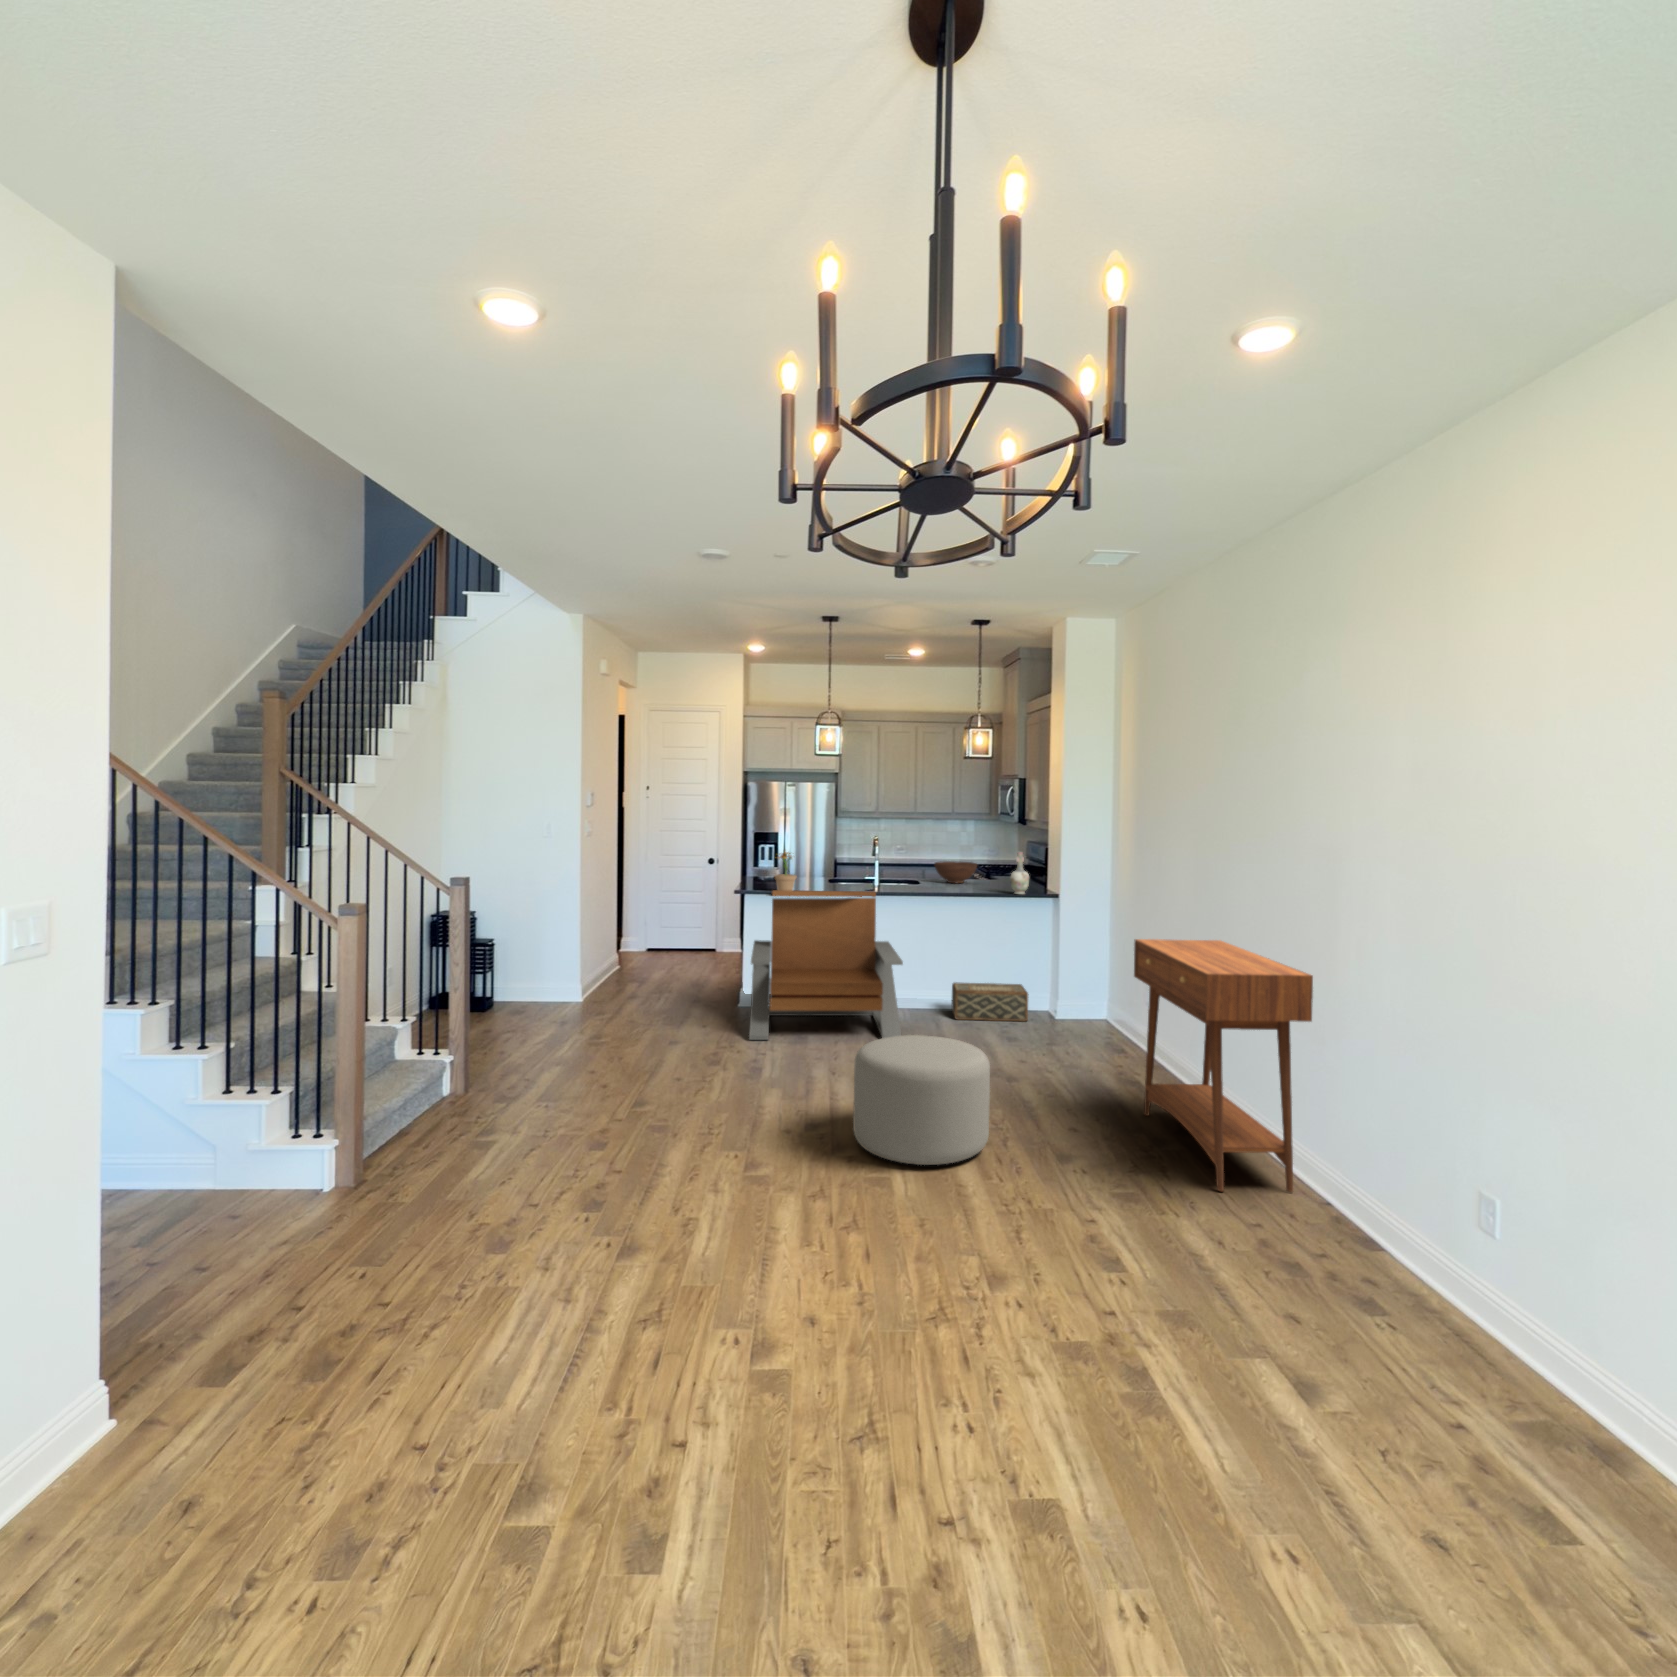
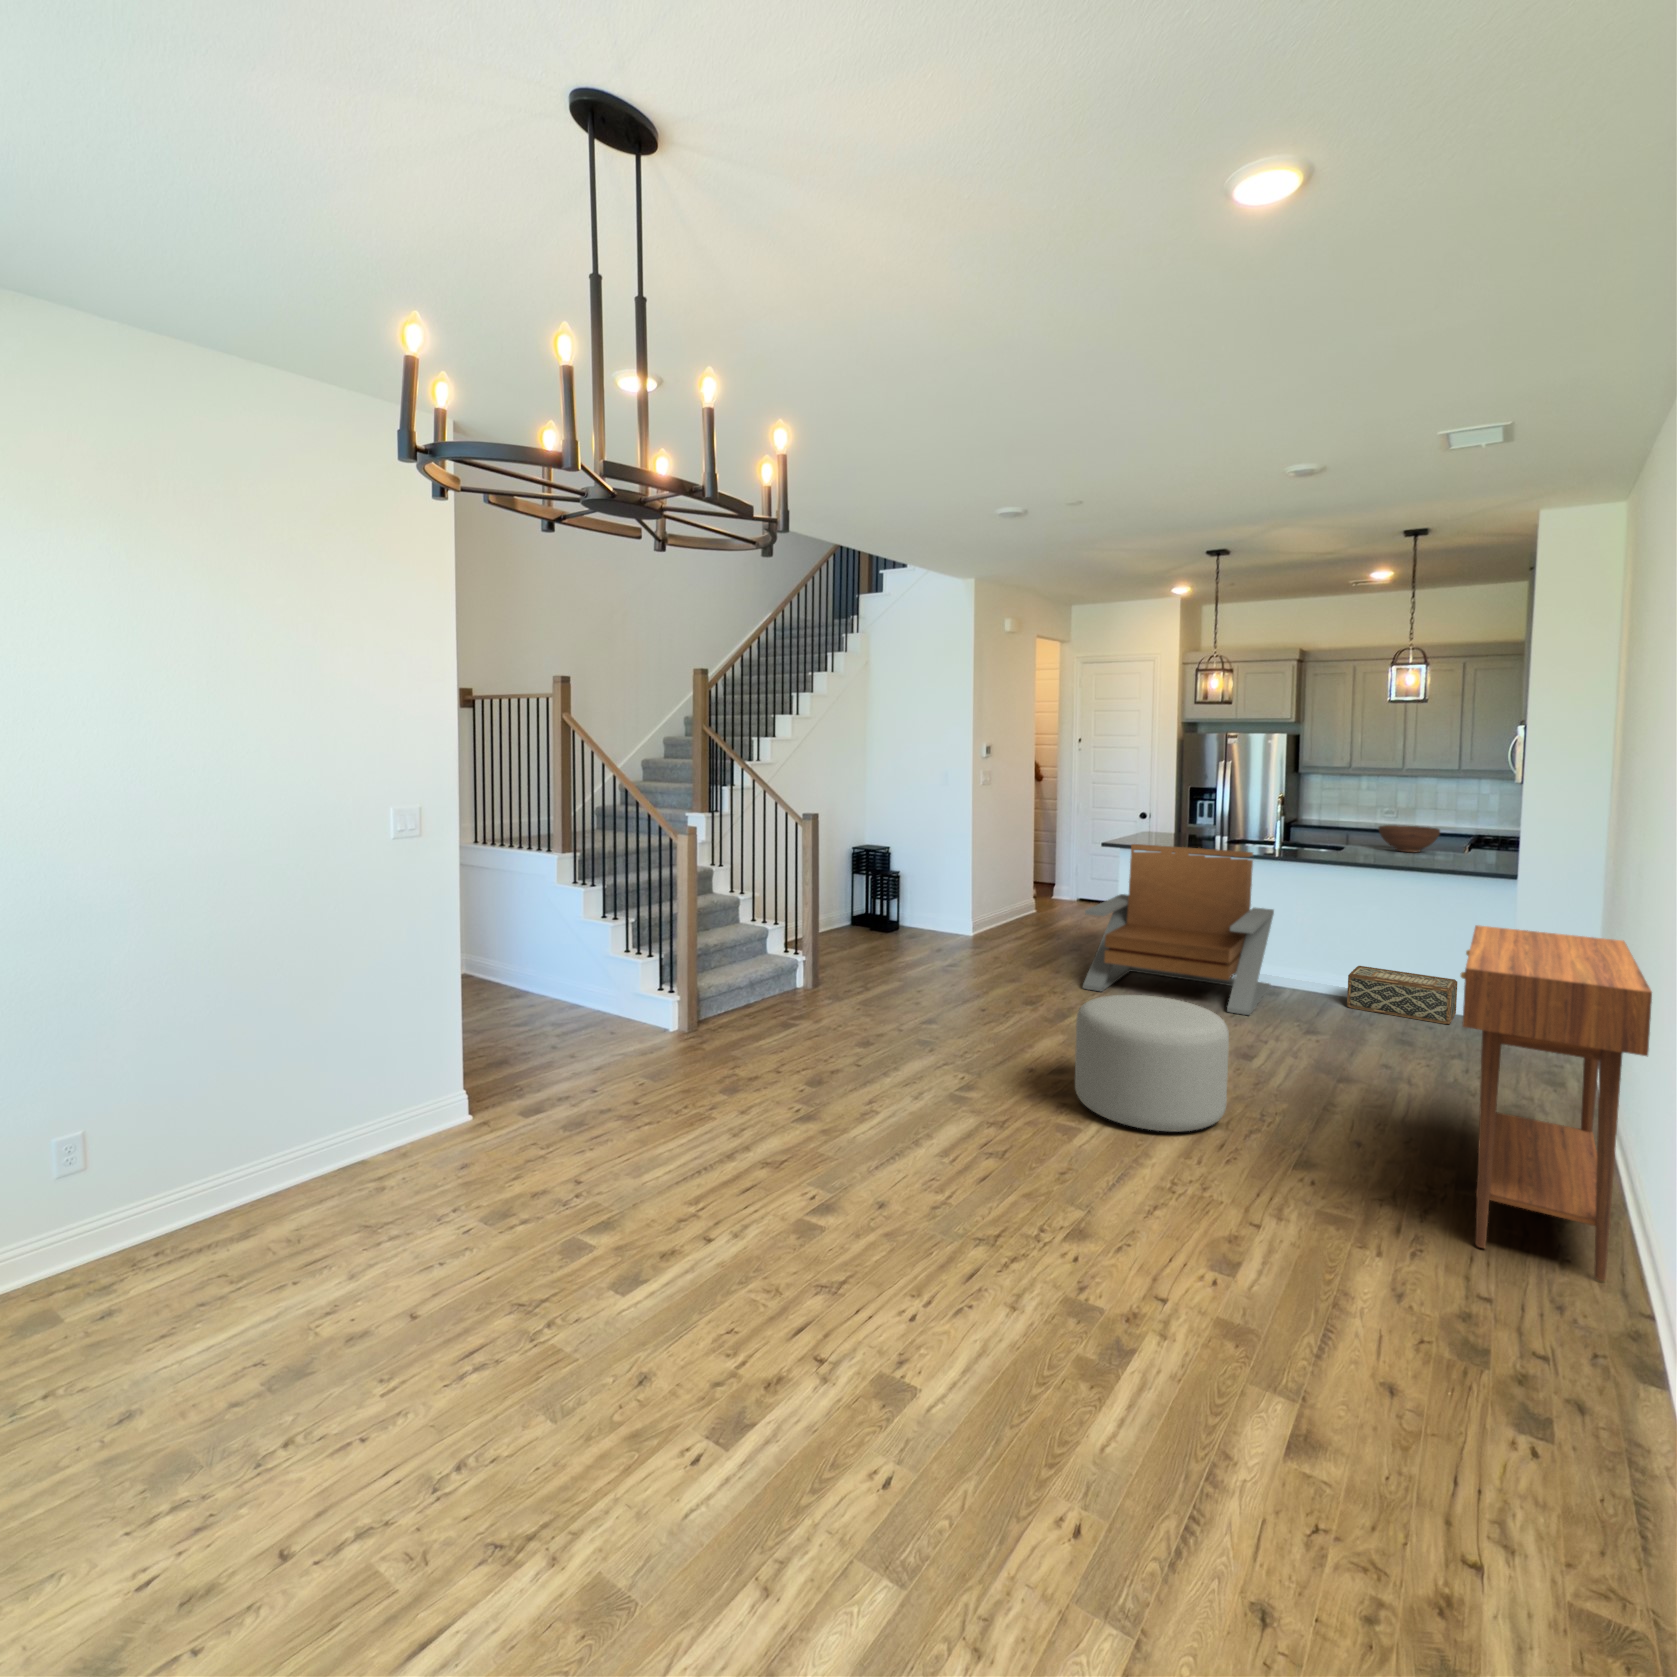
potted plant: present [775,852,796,890] -> none [1148,803,1172,847]
vase: present [1010,852,1029,894] -> none [1445,815,1473,868]

